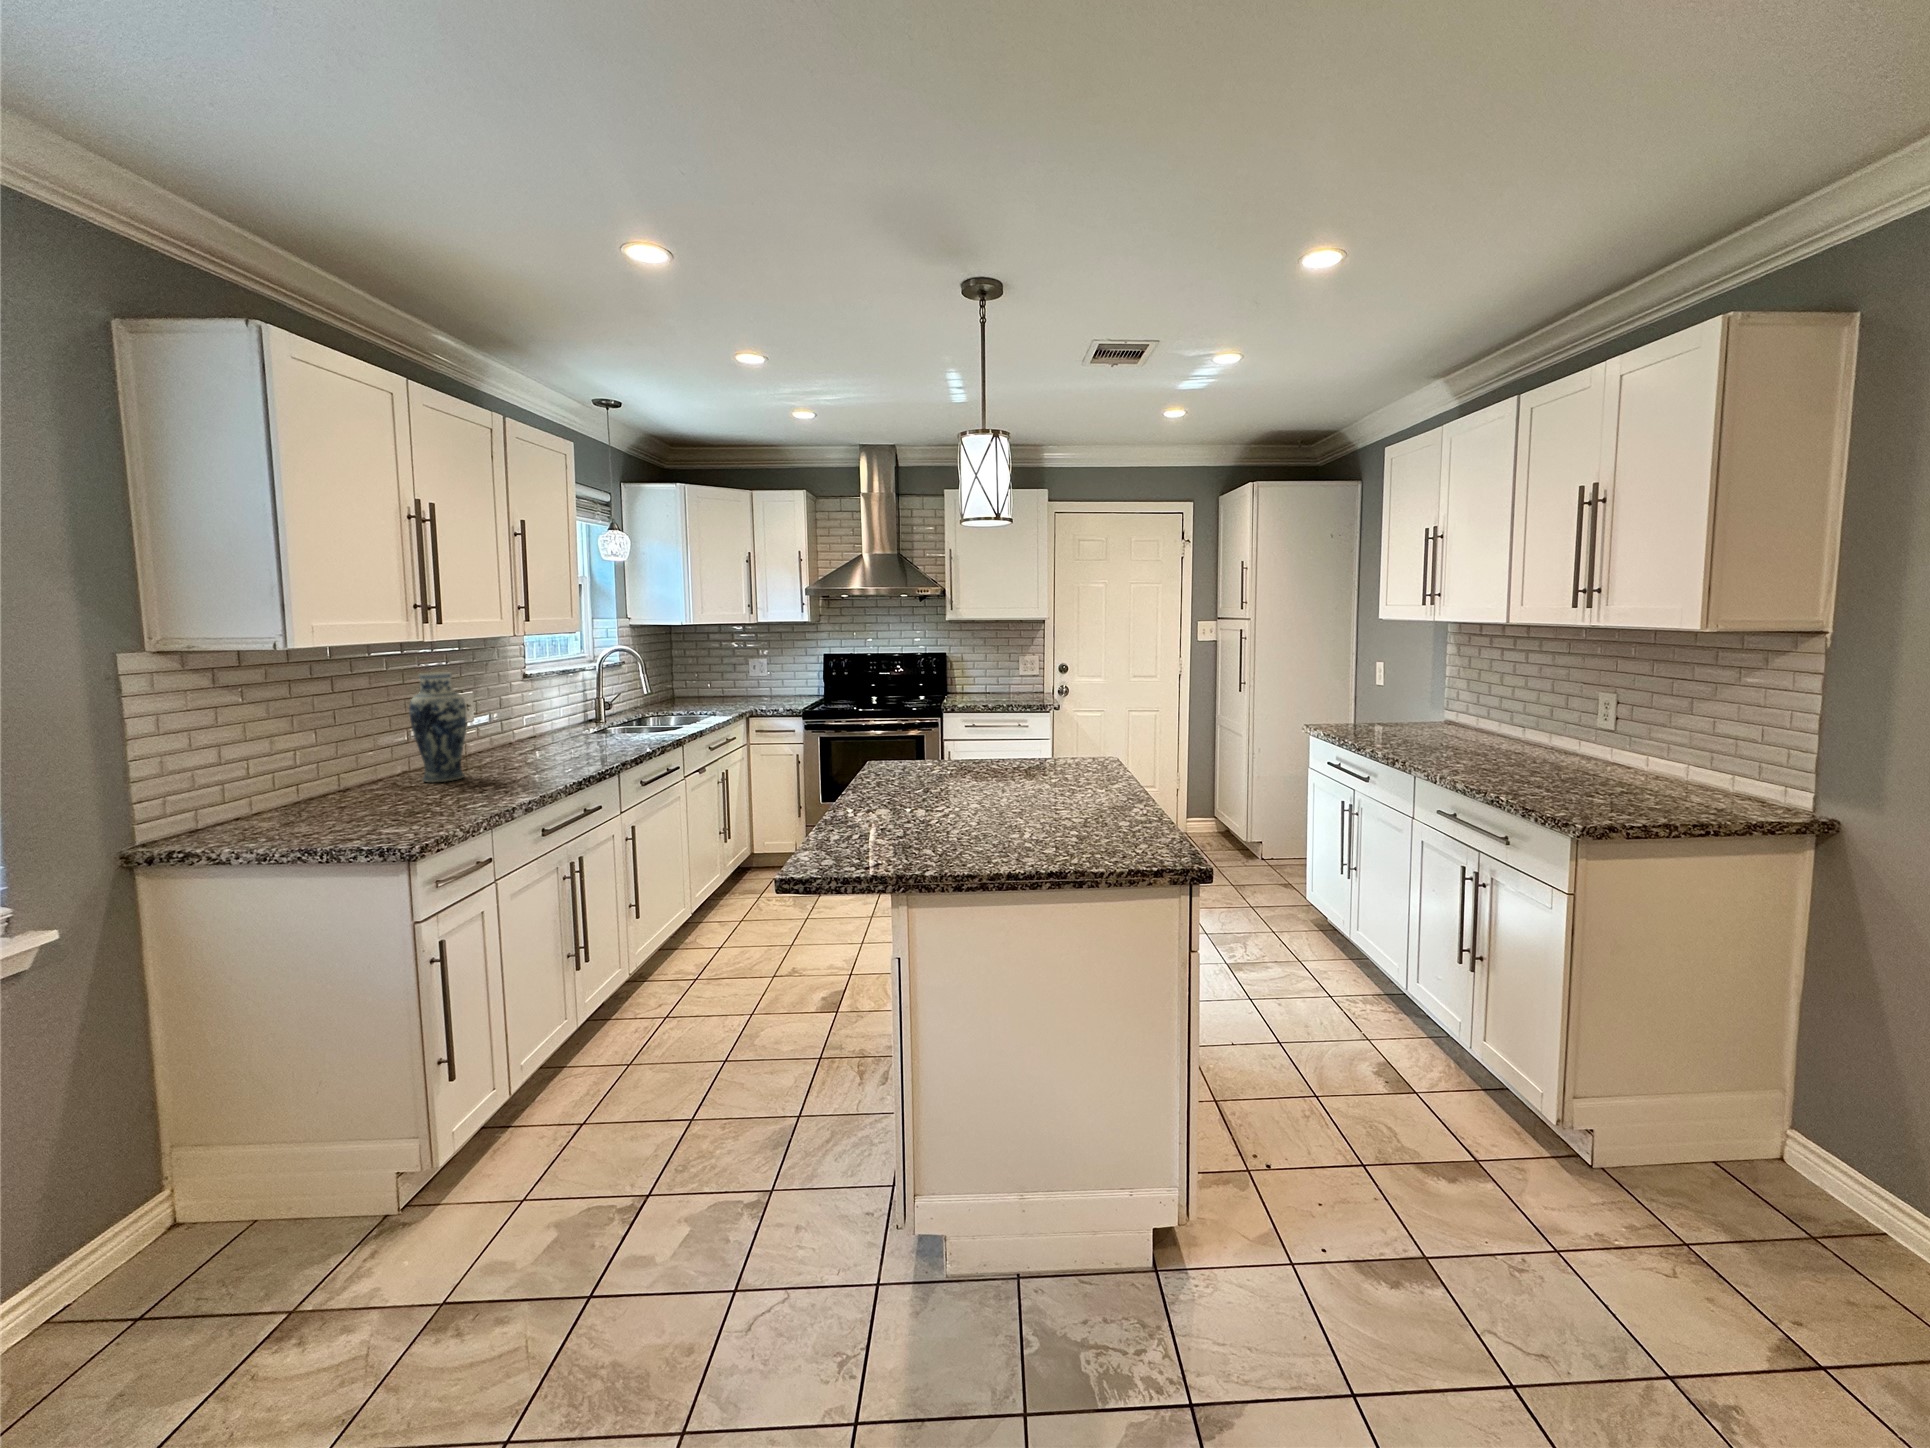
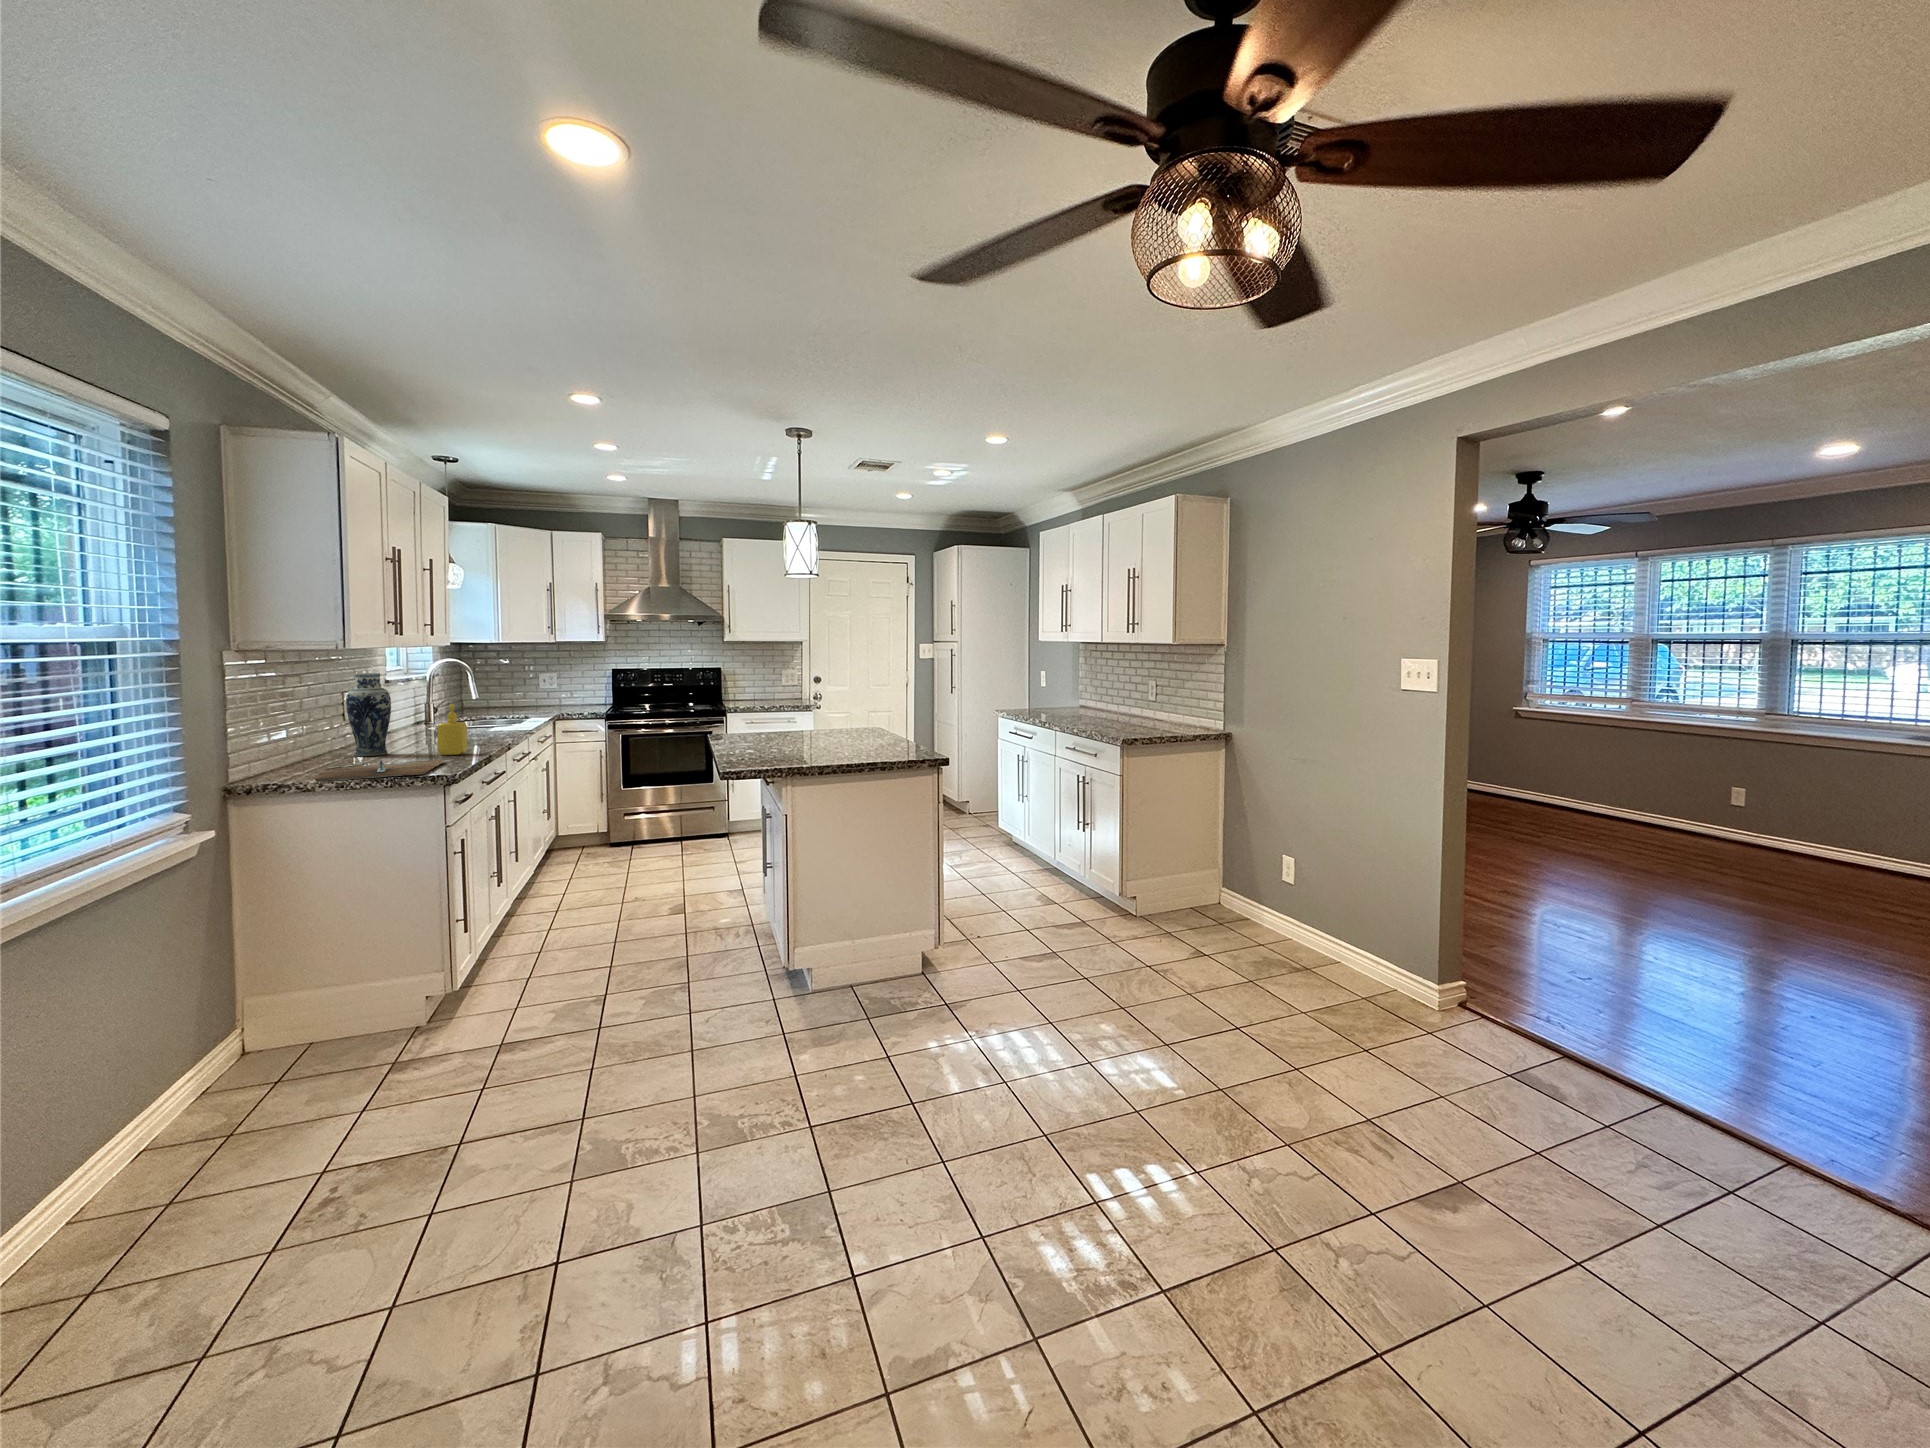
soap dispenser: none [508,716,548,785] -> present [437,704,467,755]
cutting board: none [263,798,489,843] -> present [314,760,445,782]

